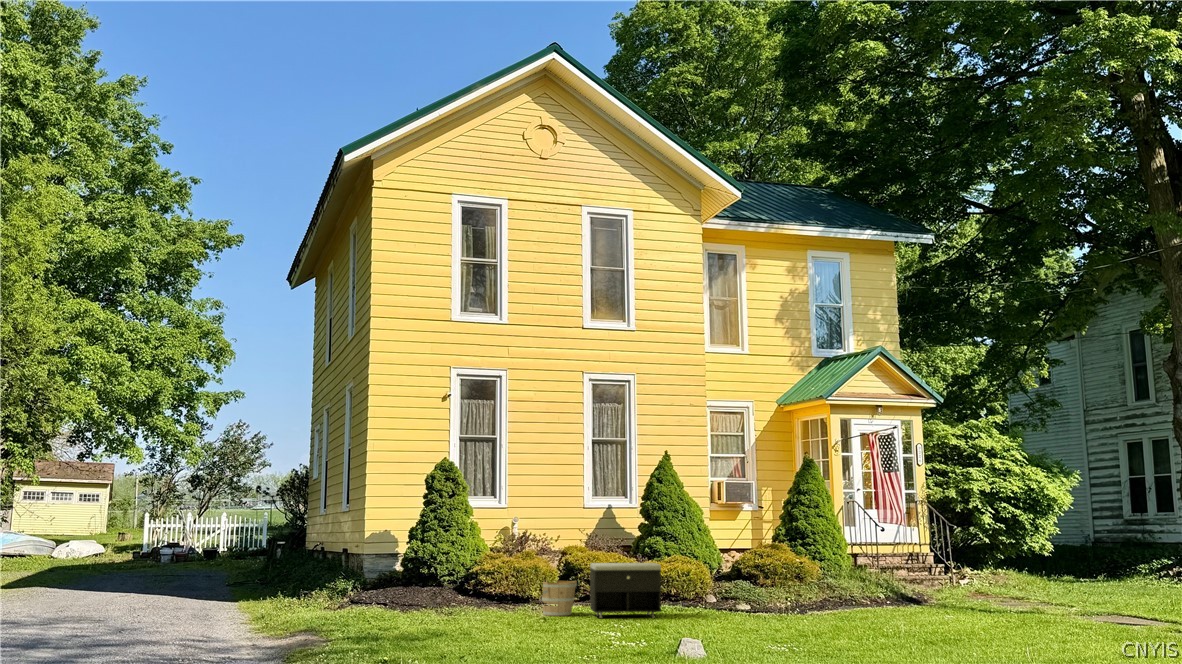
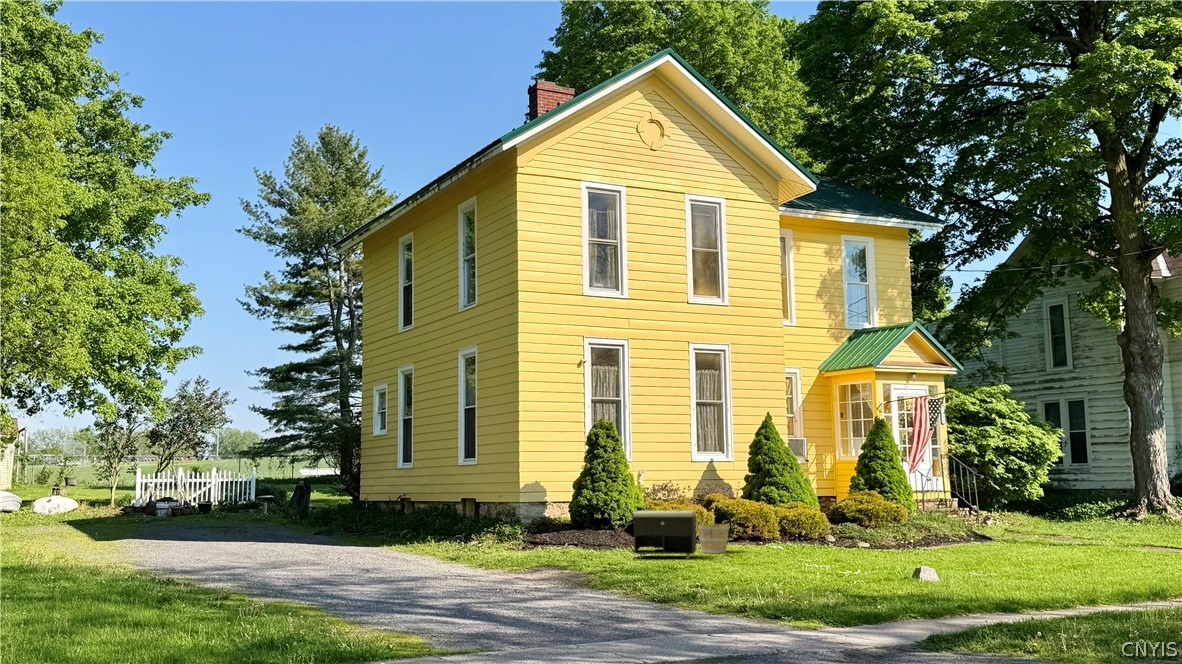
storage bench: present [590,563,661,618] -> present [633,511,696,559]

